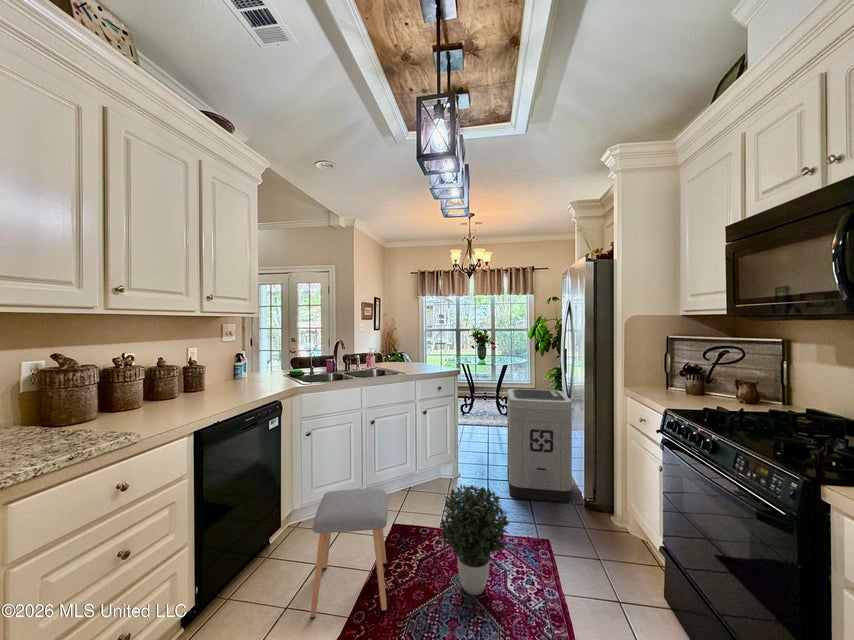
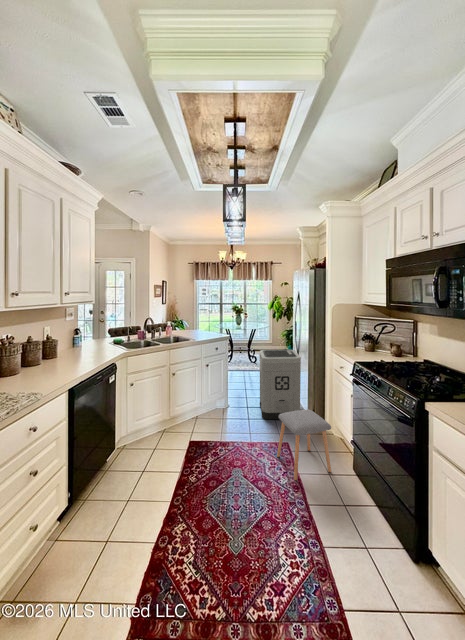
potted plant: present [440,485,509,595] -> none [225,415,267,479]
stool: present [310,489,388,619] -> present [277,409,331,481]

